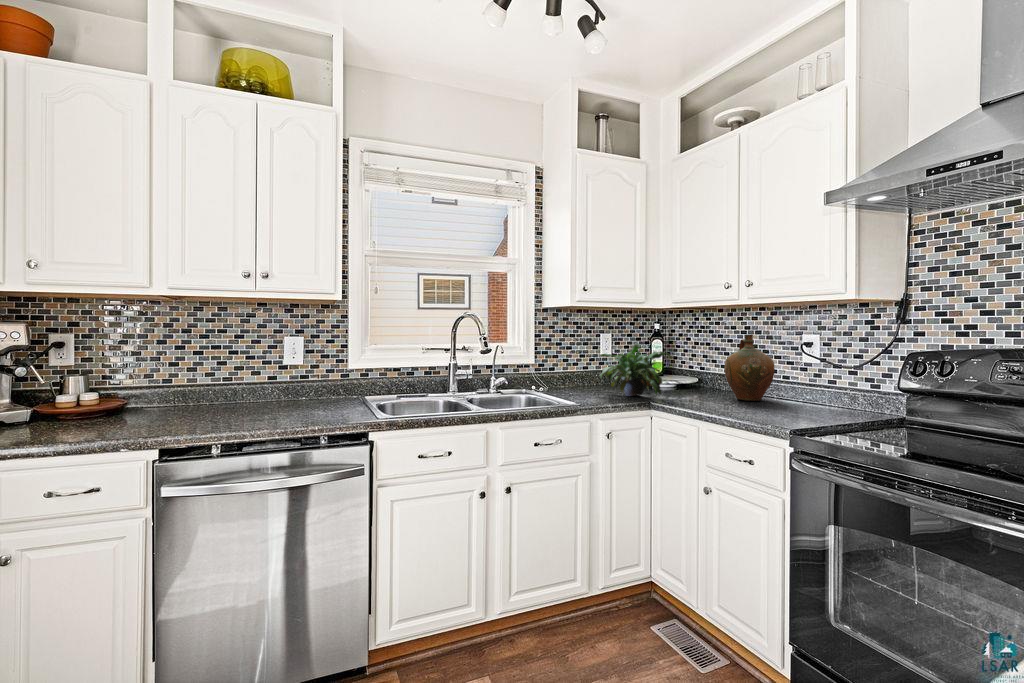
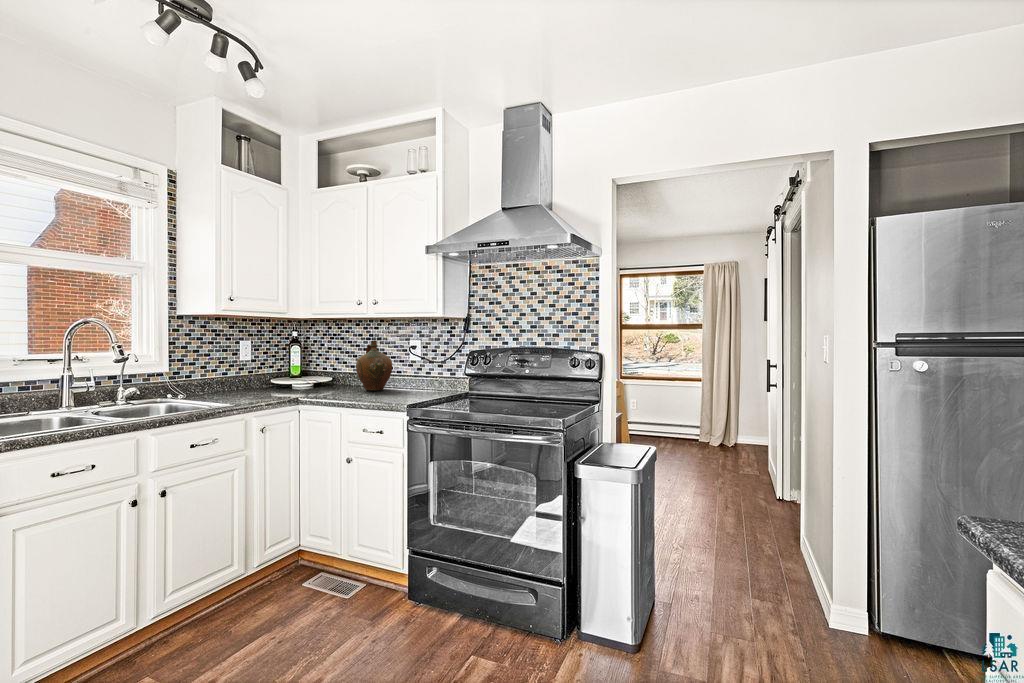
potted plant: present [599,344,670,396] -> none [246,349,313,395]

